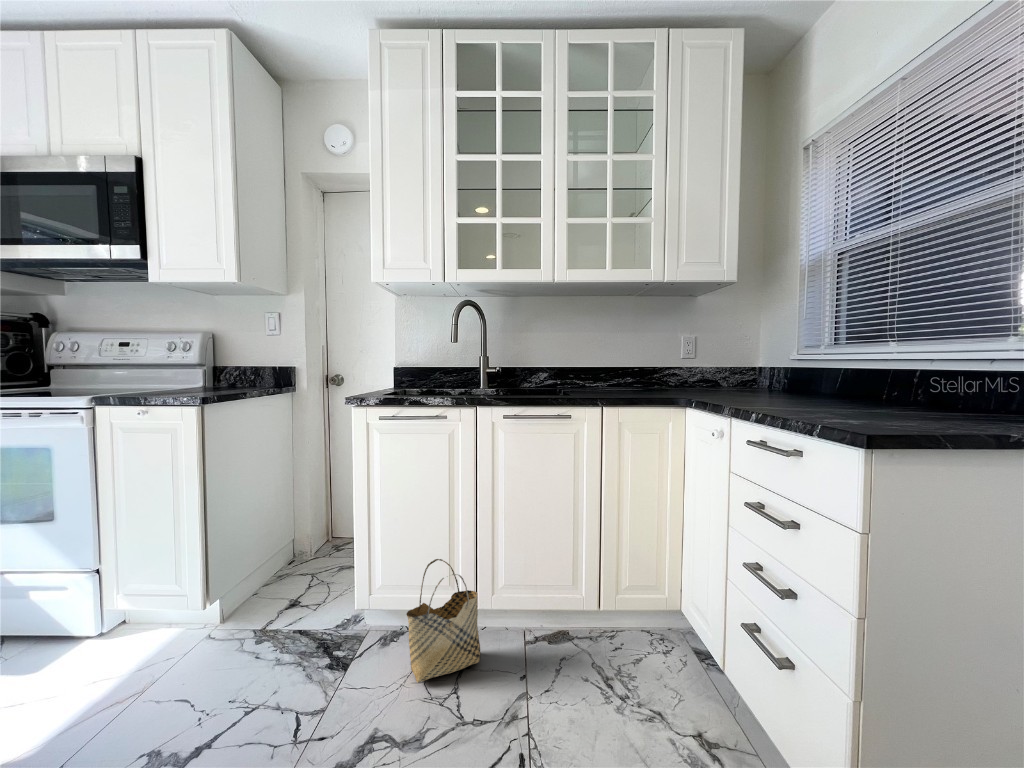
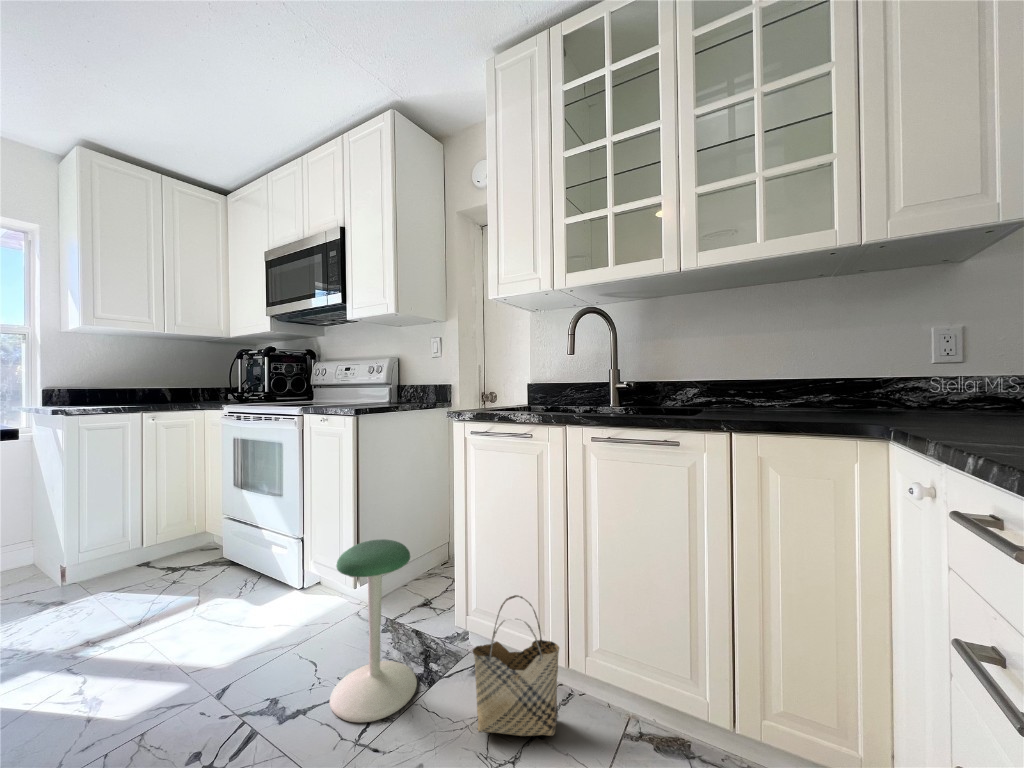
stool: none [234,536,333,728] -> present [330,539,417,722]

